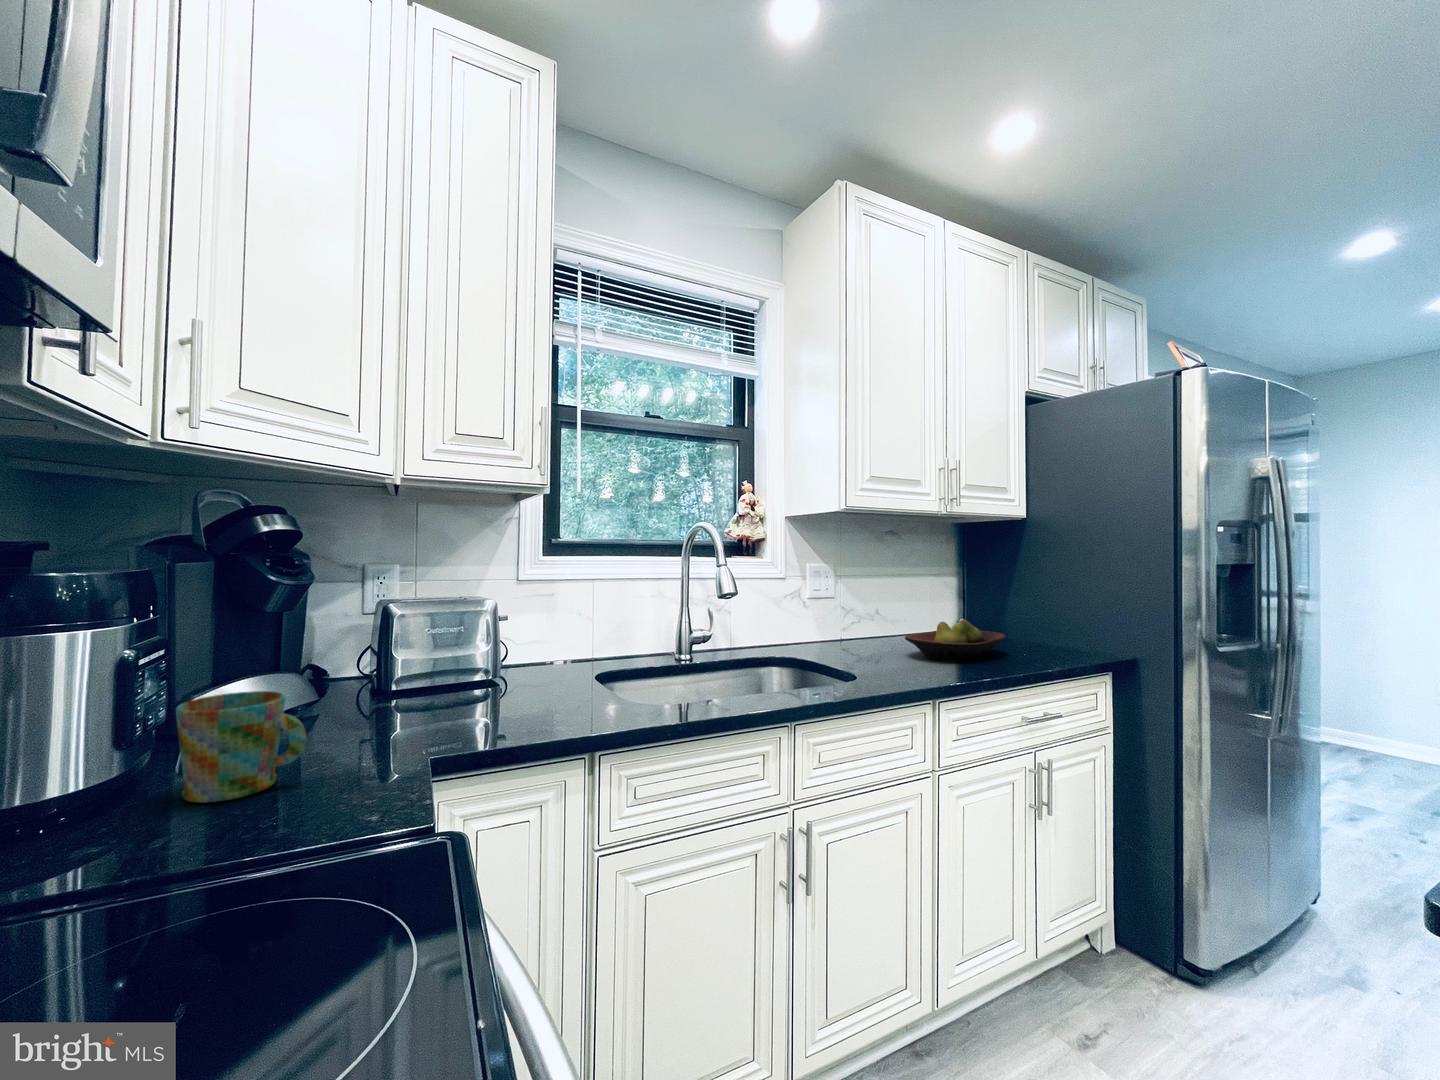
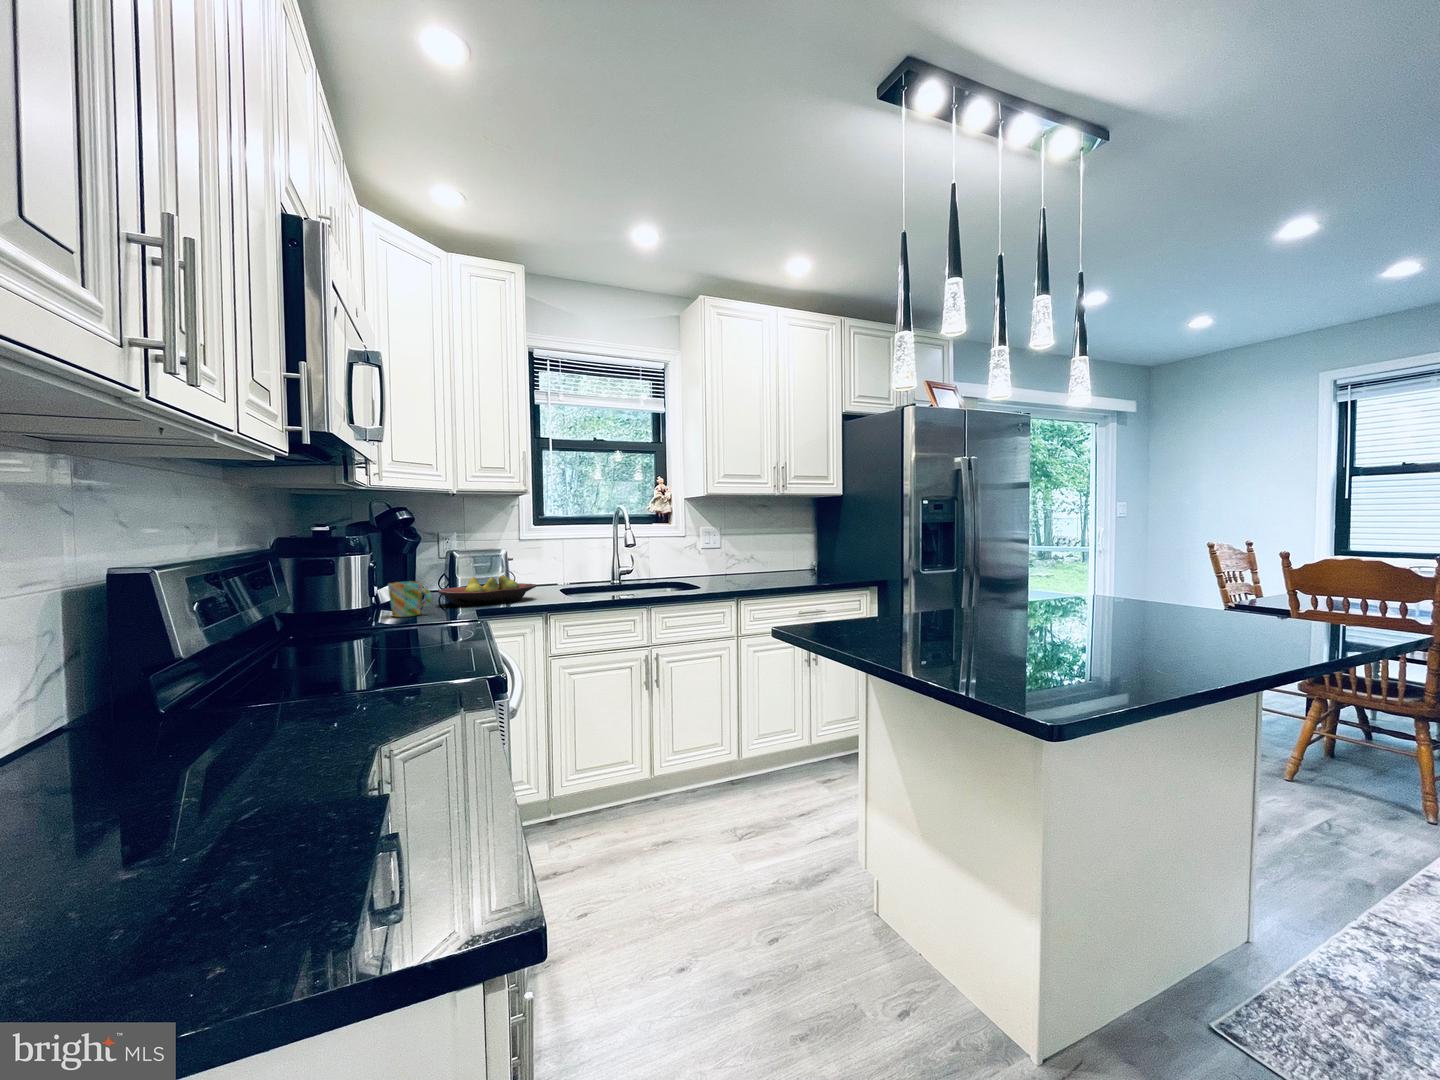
fruit bowl: present [905,620,1005,660] -> present [438,575,536,605]

